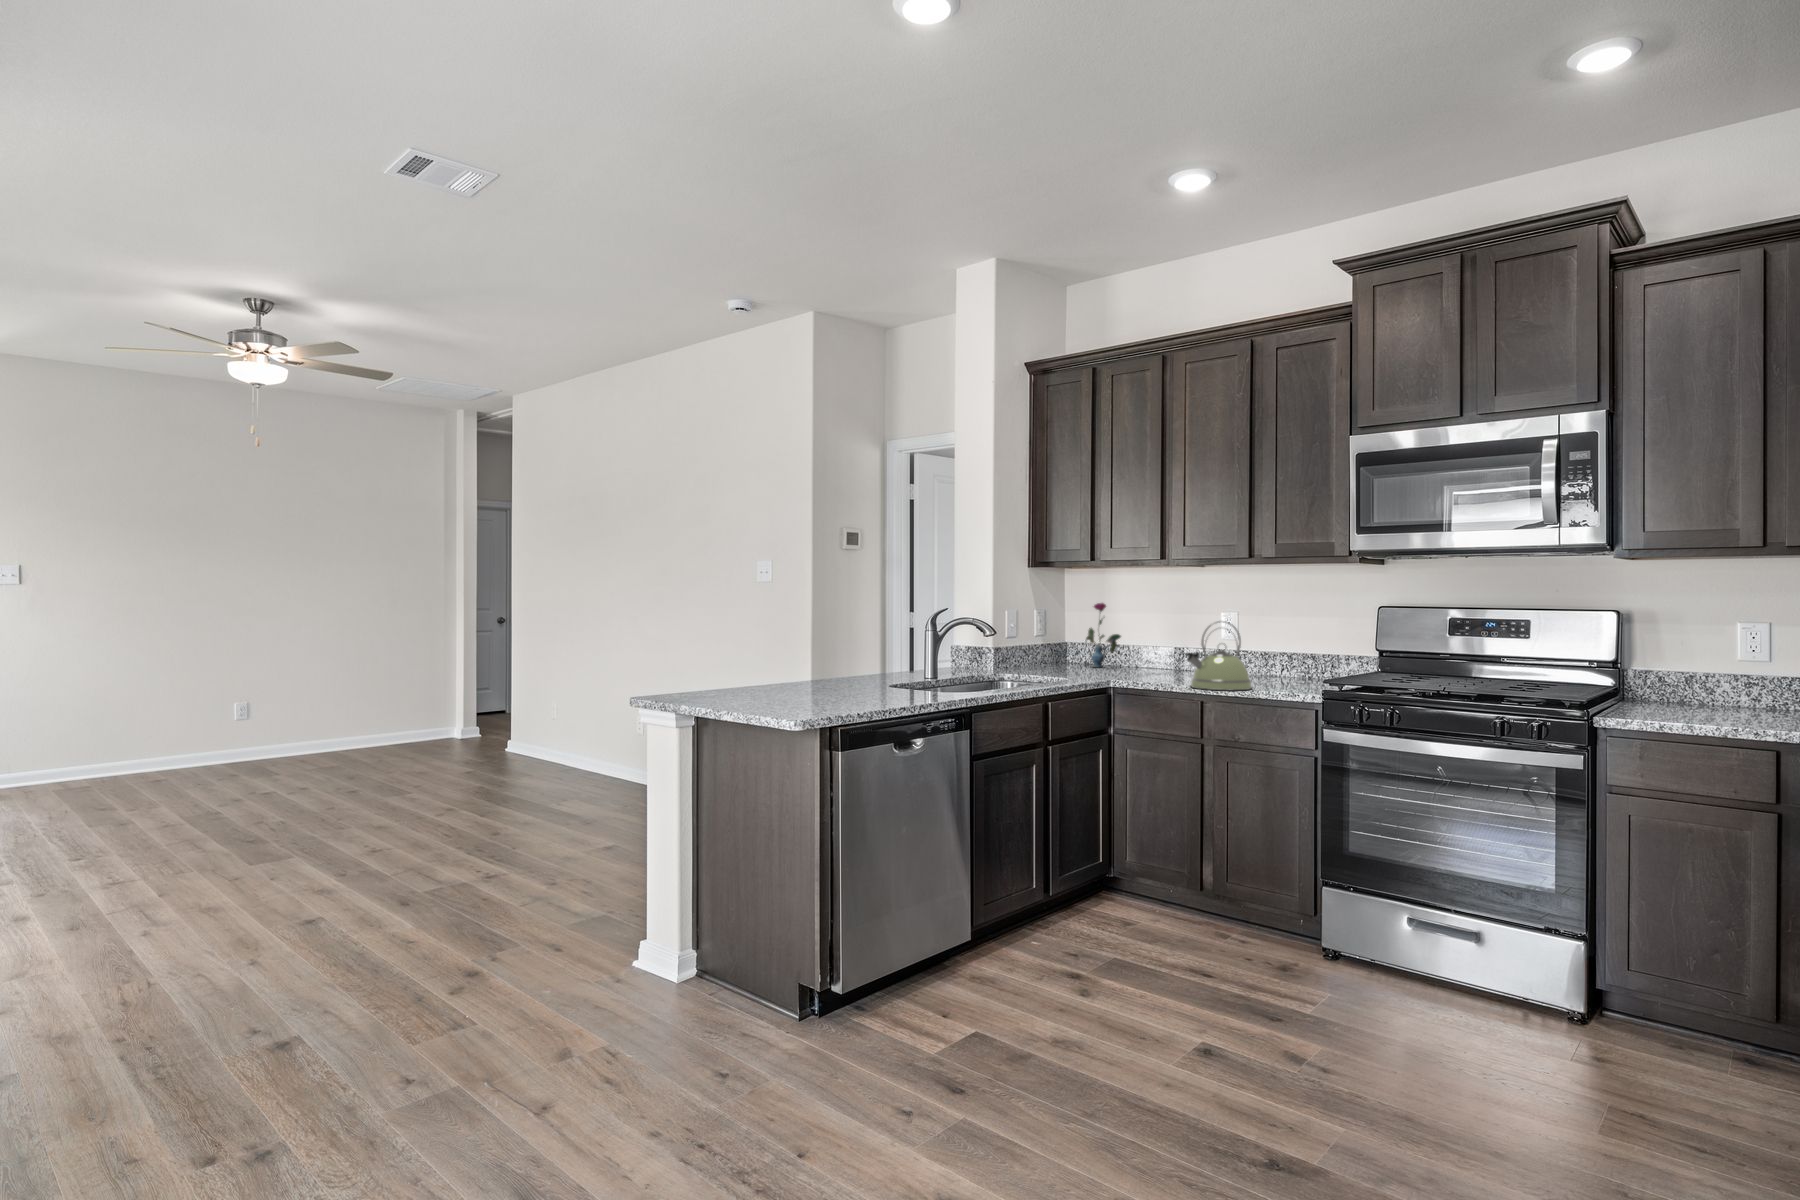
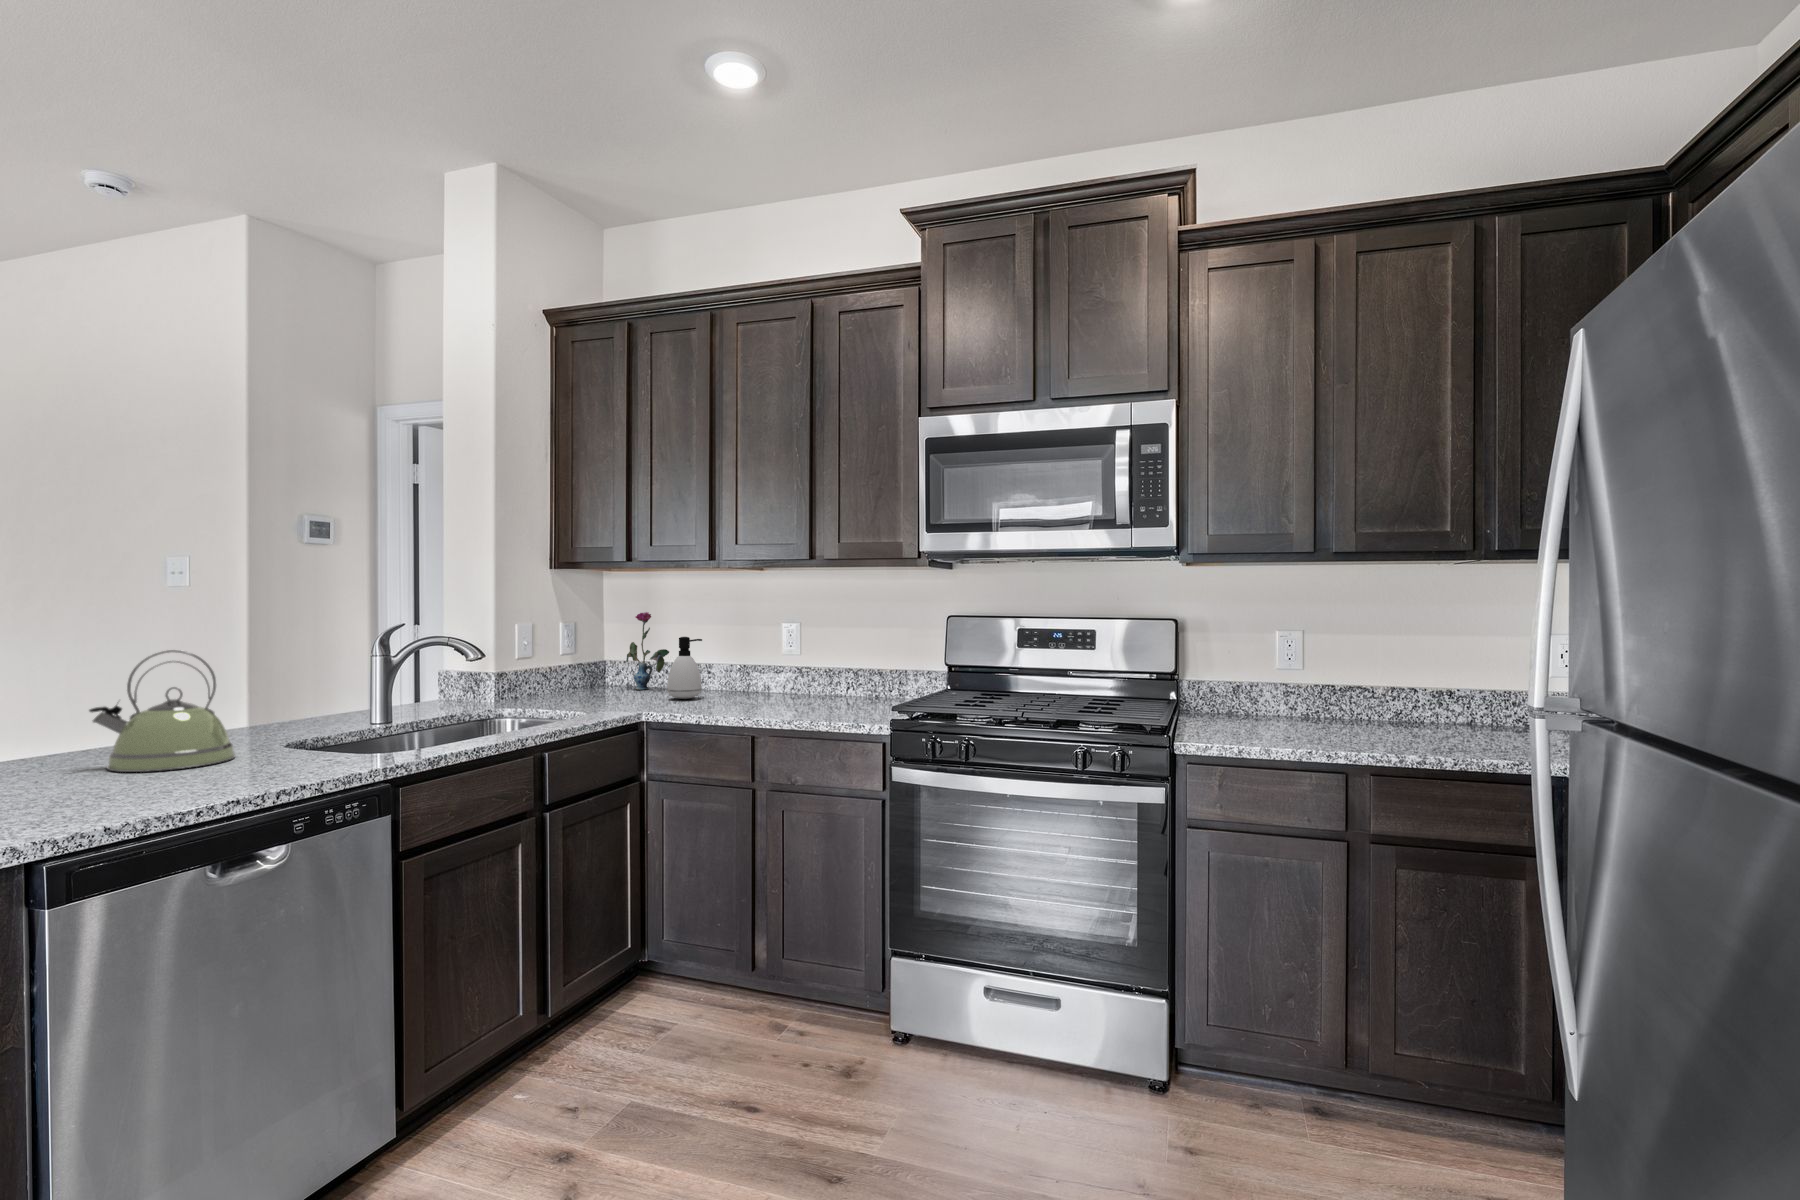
kettle: present [1186,622,1252,690] -> present [89,650,236,772]
soap dispenser: none [1124,623,1153,674] -> present [667,637,702,699]

